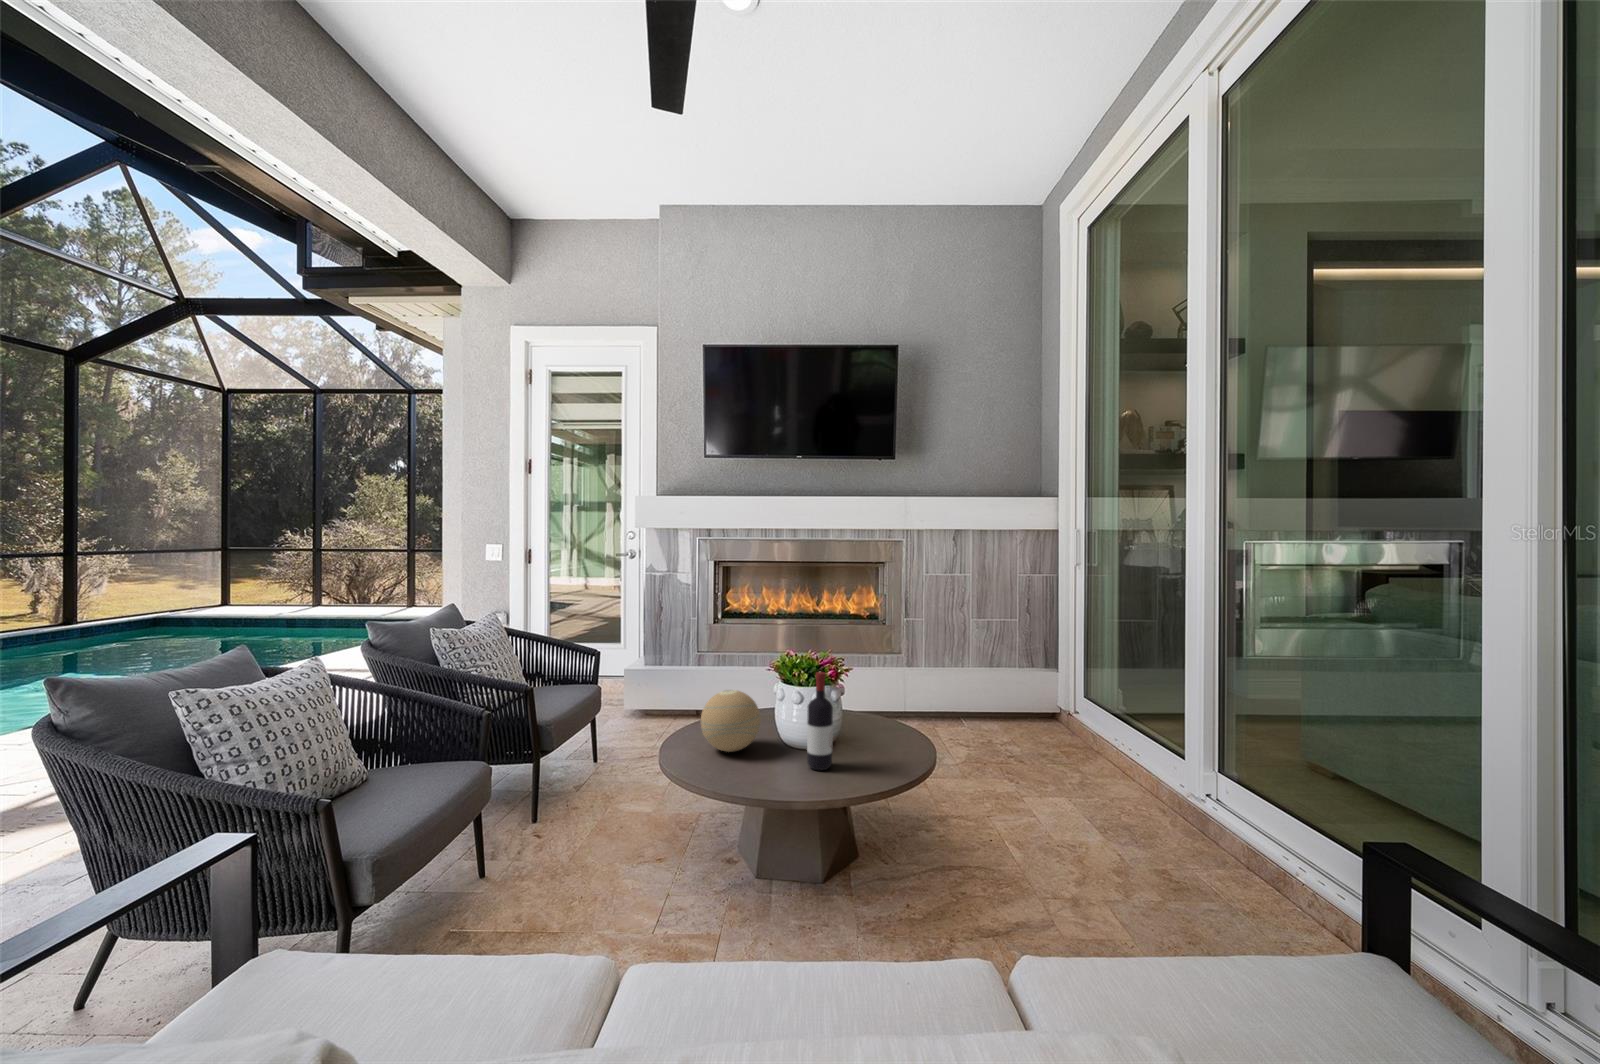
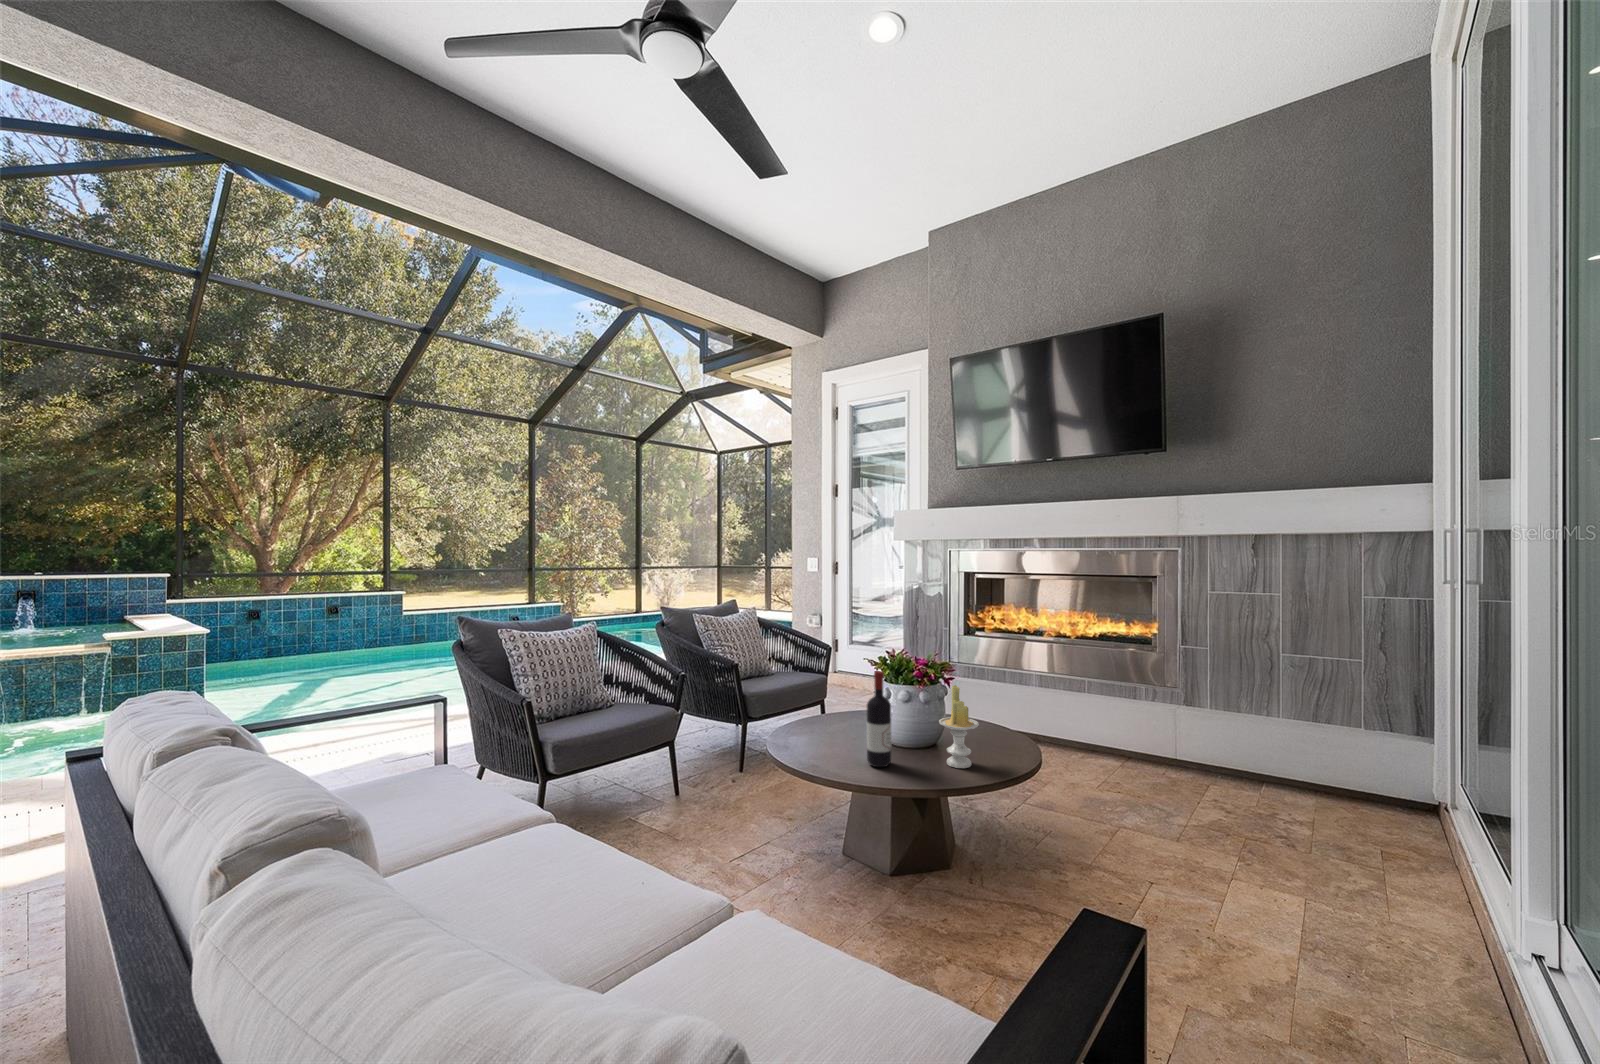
candle: none [859,676,897,754] -> present [939,685,979,768]
decorative orb: present [701,690,761,752] -> none [807,680,861,736]

